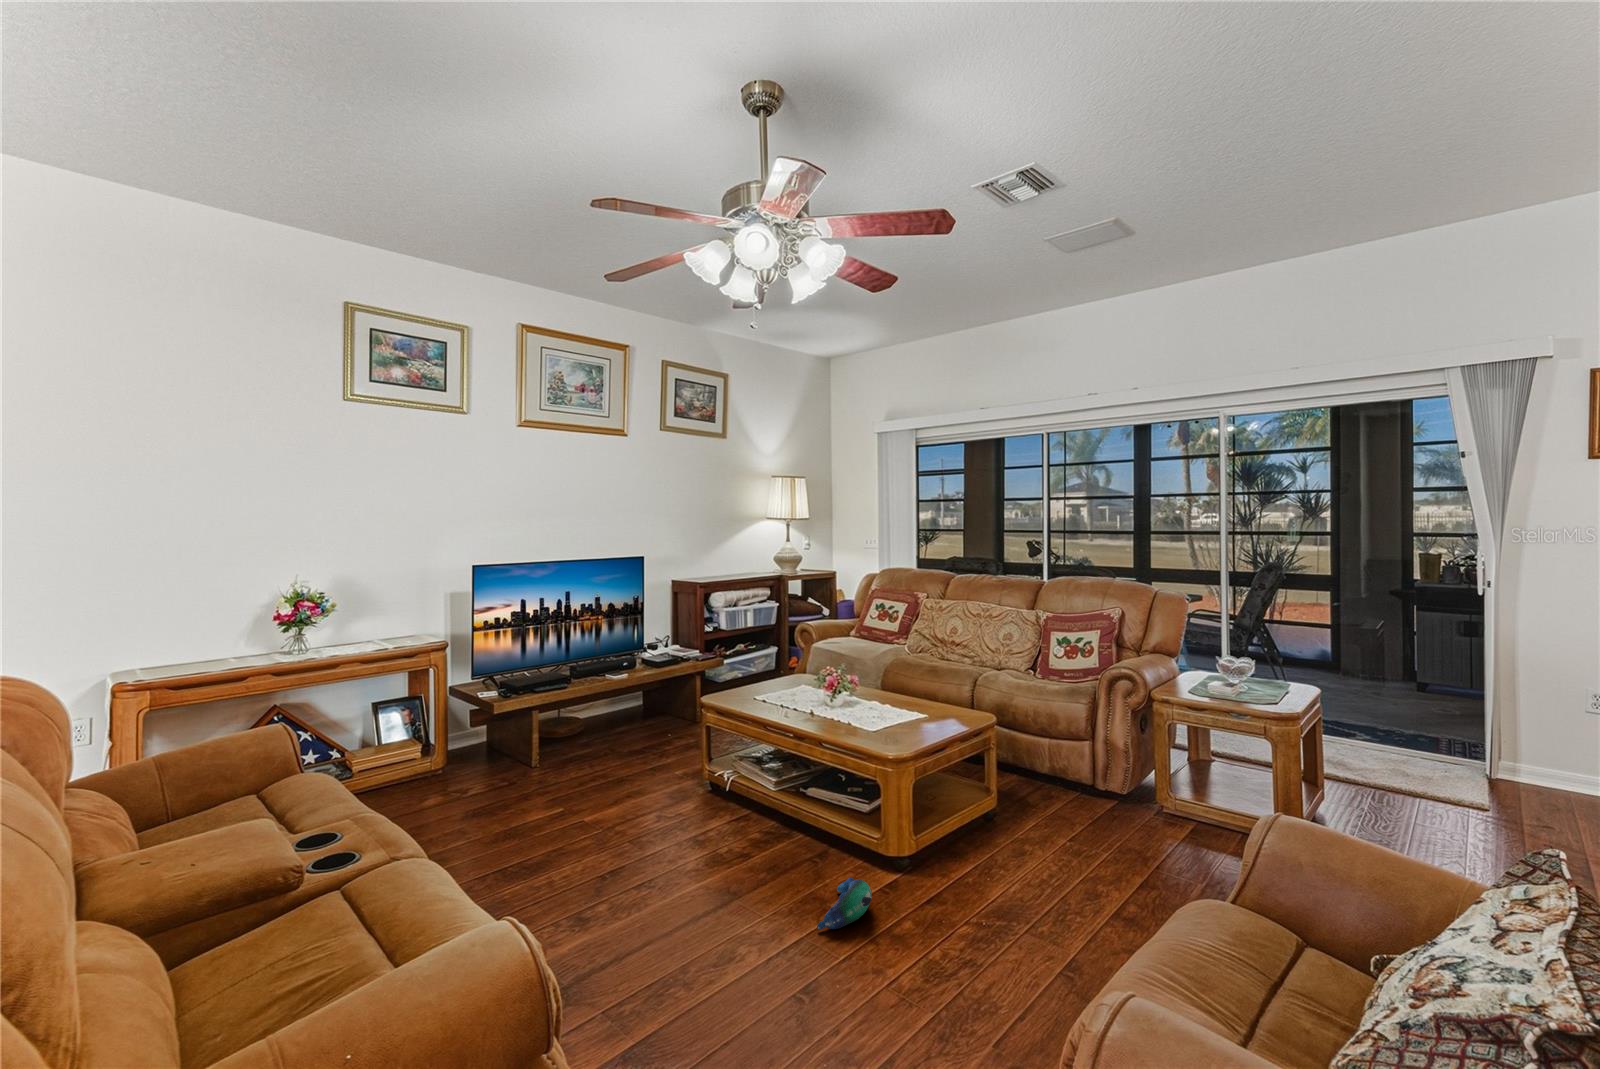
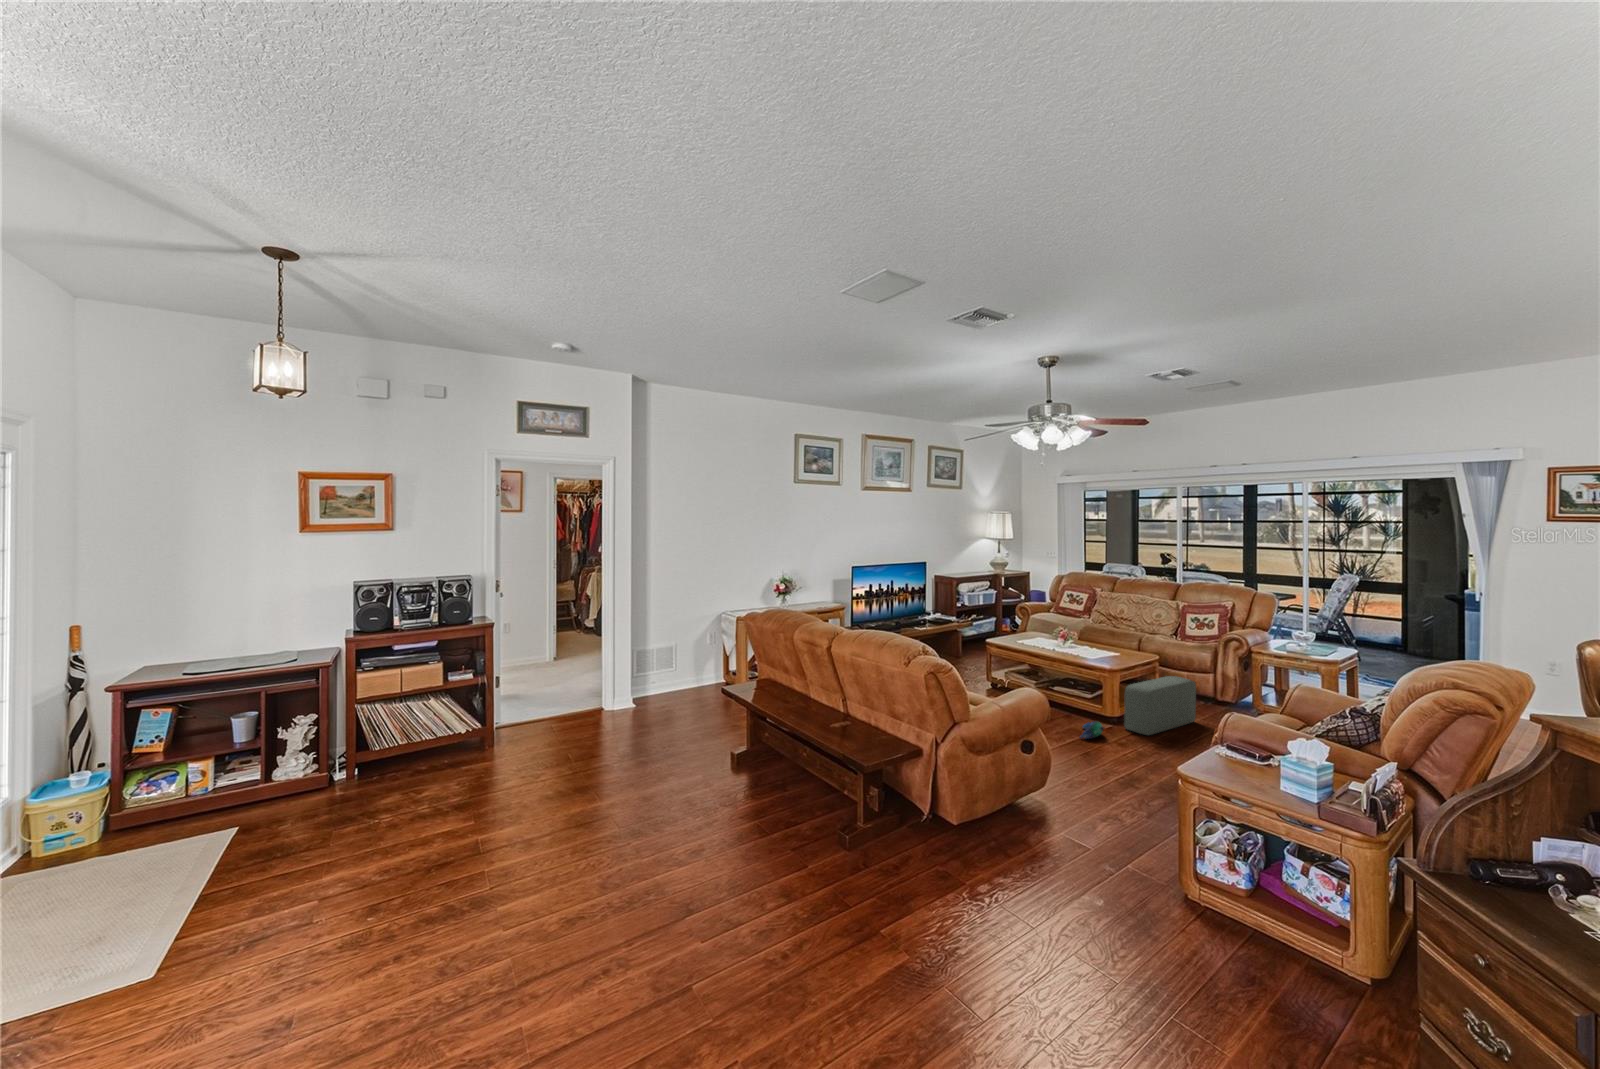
pouf: none [921,758,1058,901] -> present [1124,676,1196,735]

